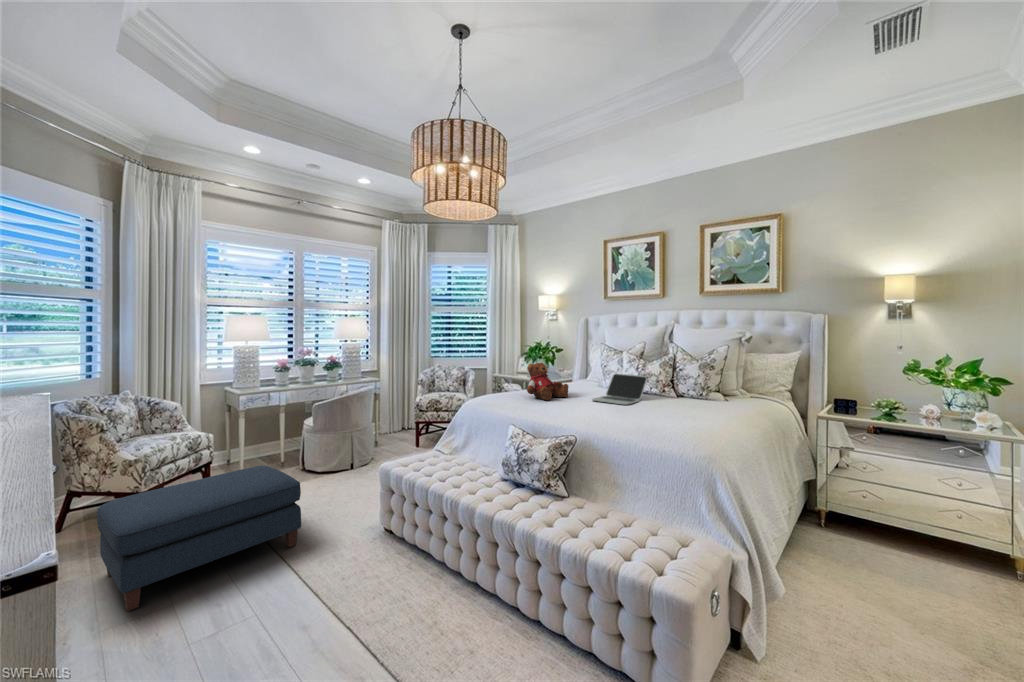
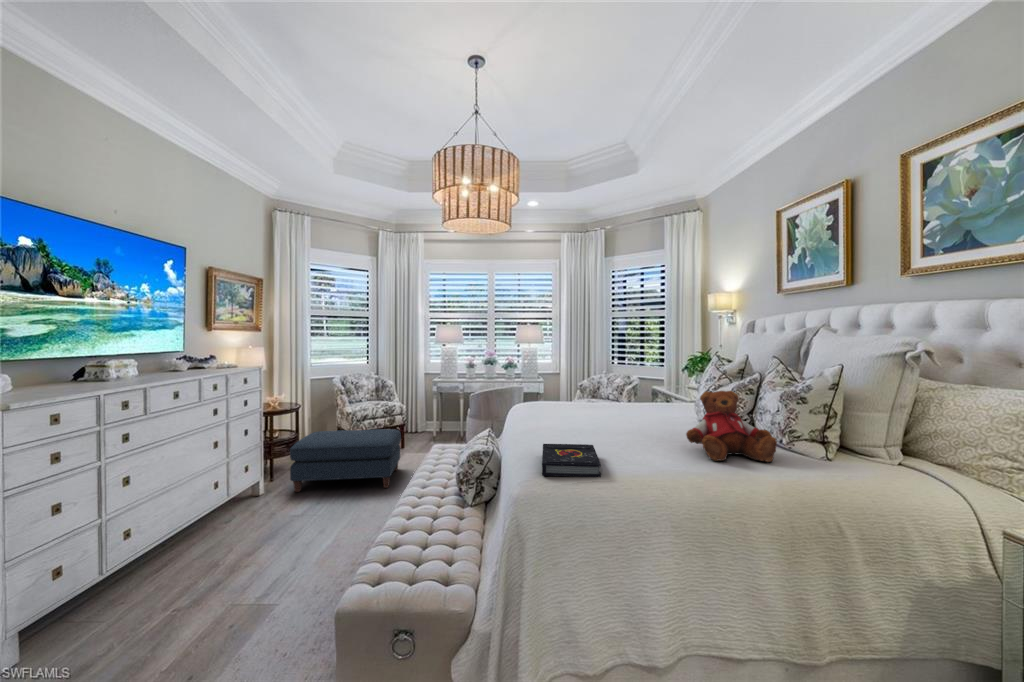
teddy bear: present [527,363,569,400] -> present [686,391,777,462]
laptop: present [592,374,647,405] -> none [613,392,686,431]
book: none [644,413,713,437] -> present [542,444,601,477]

